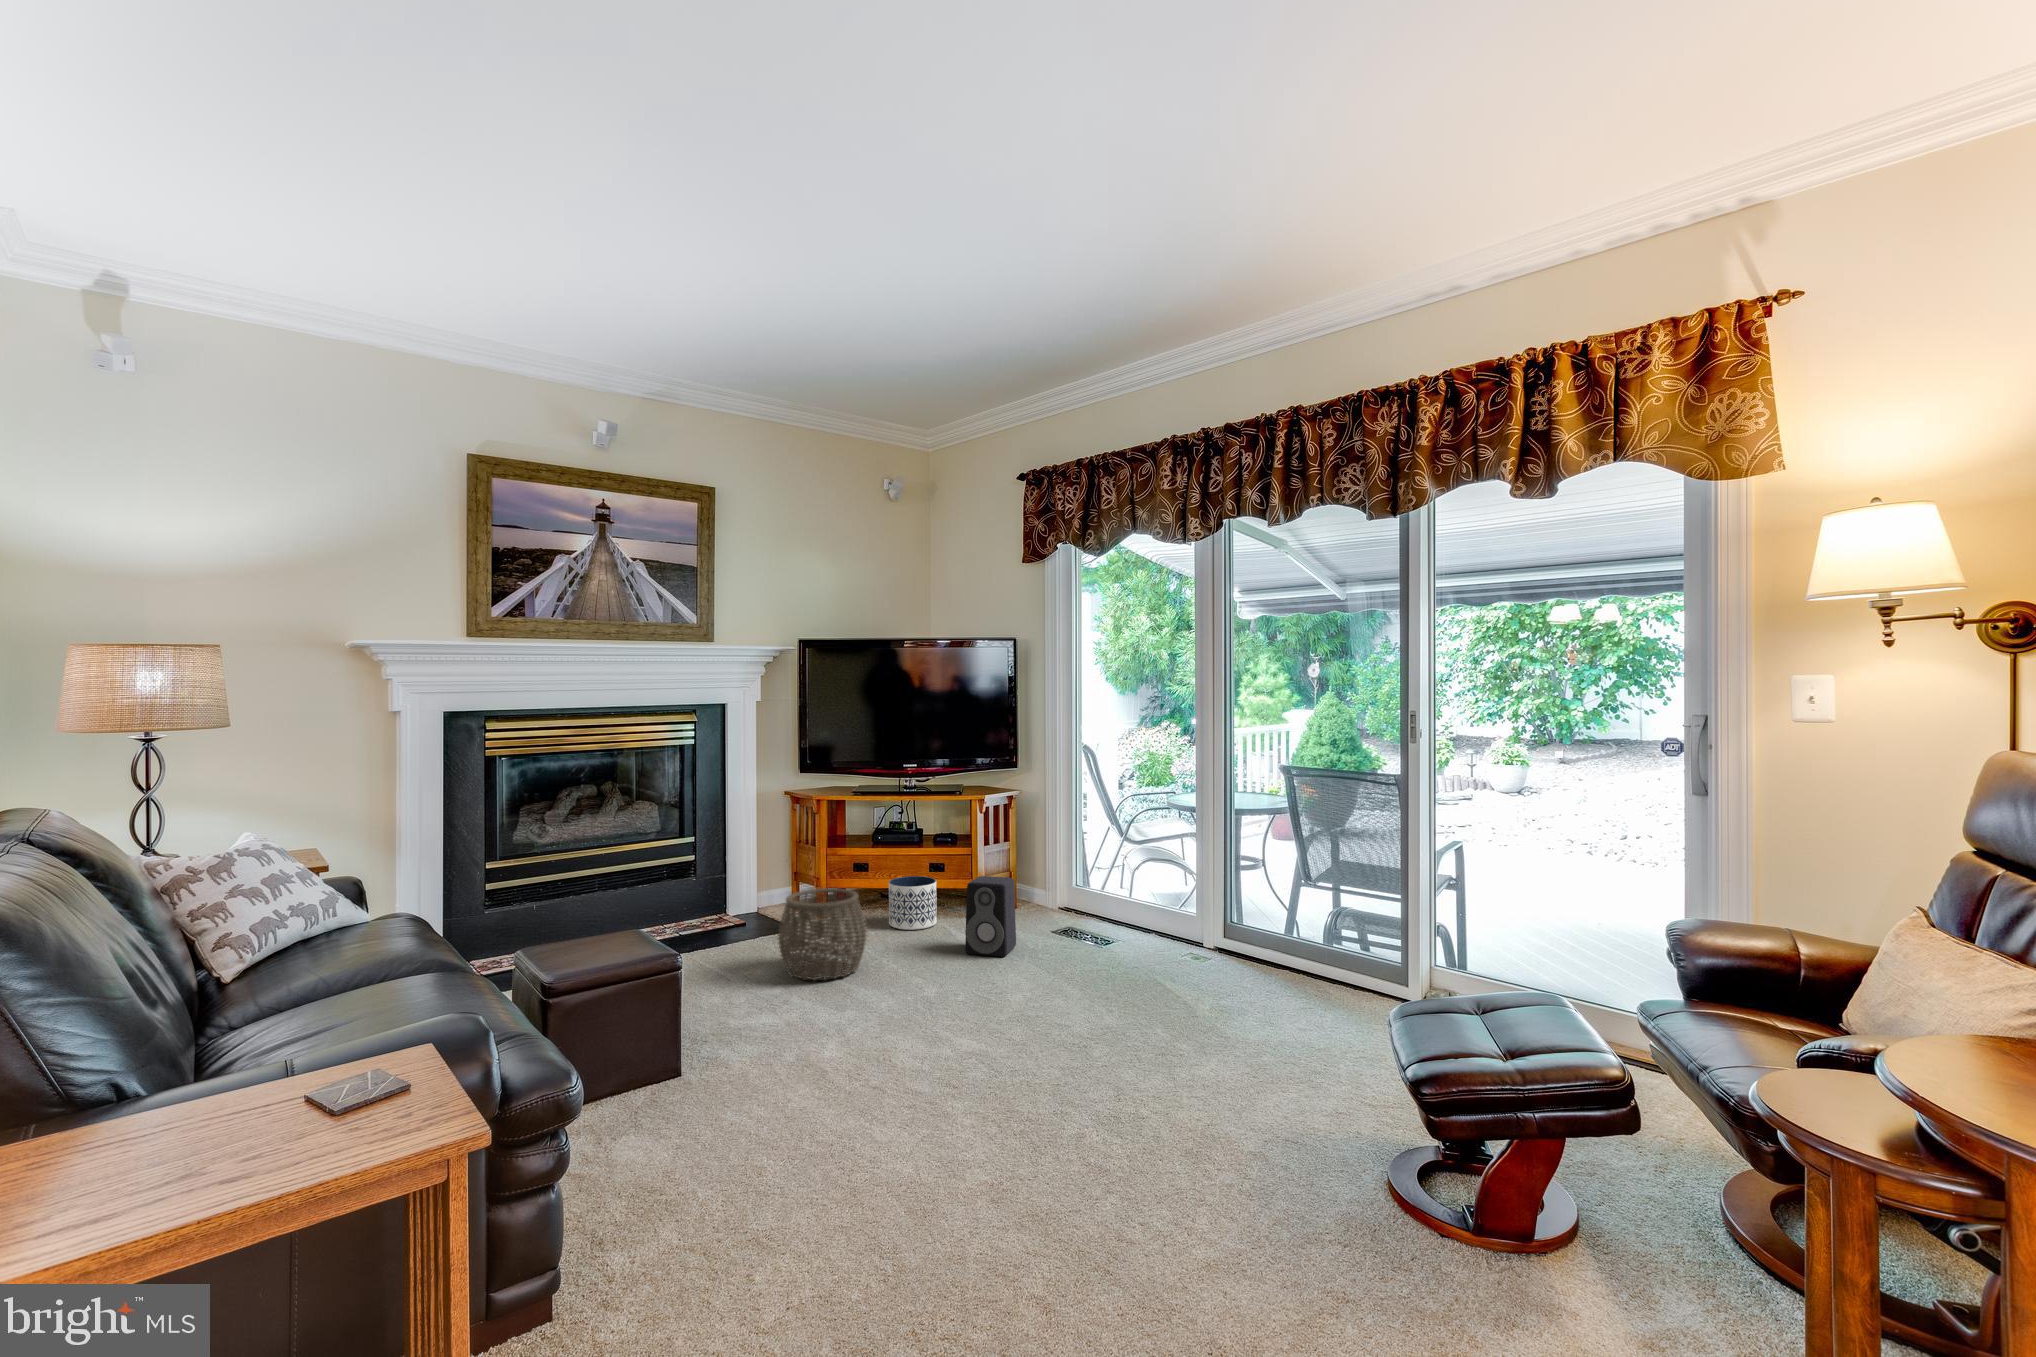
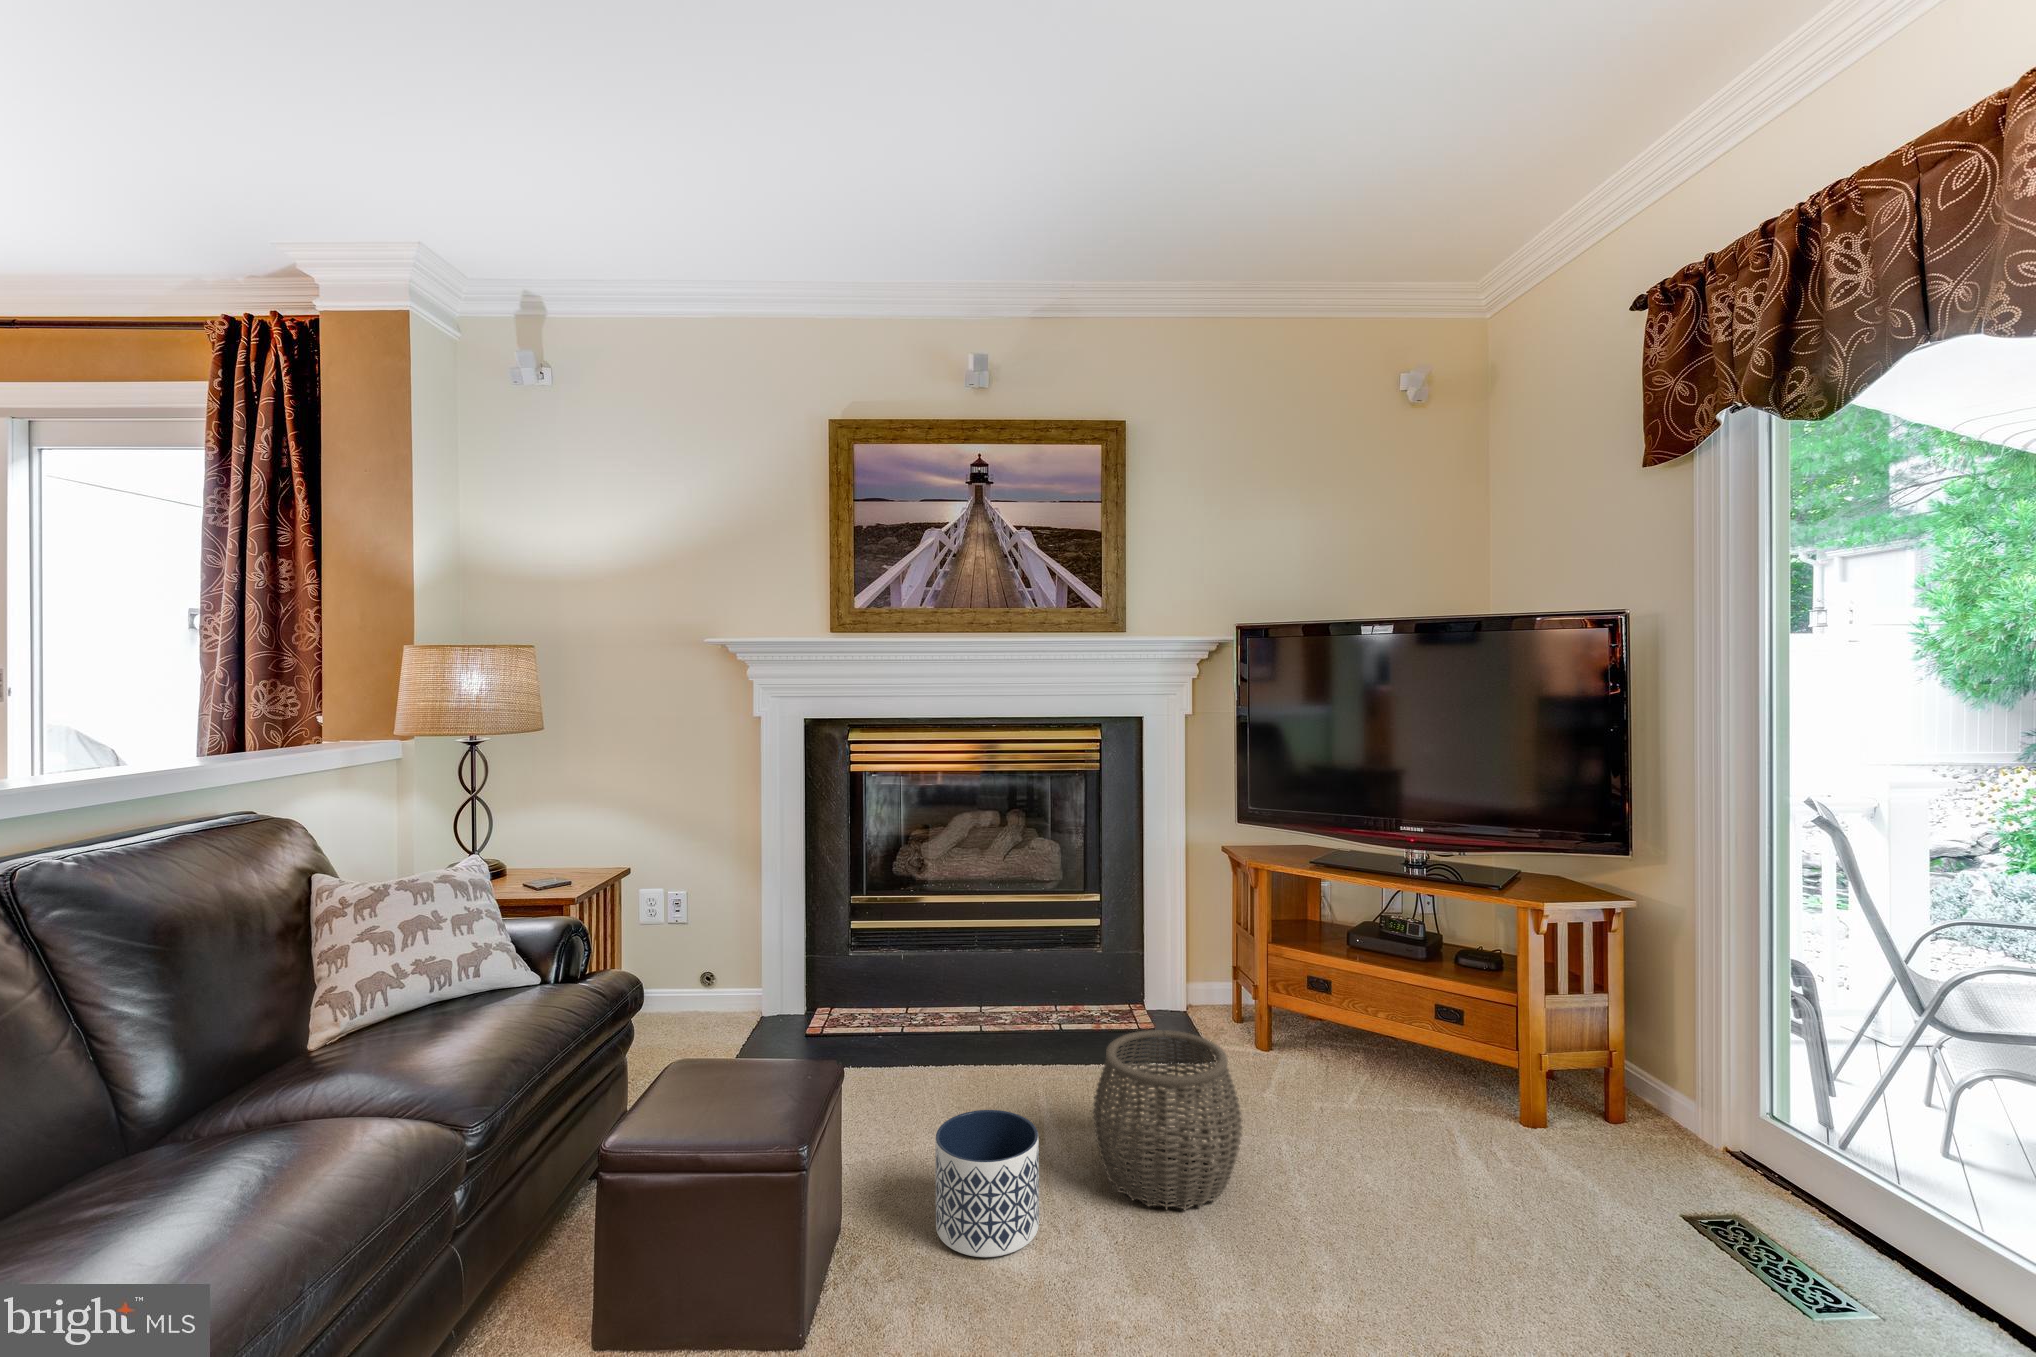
planter: present [889,876,937,930] -> present [935,1110,1039,1257]
speaker: present [965,876,1016,957] -> none [1444,1077,1568,1270]

